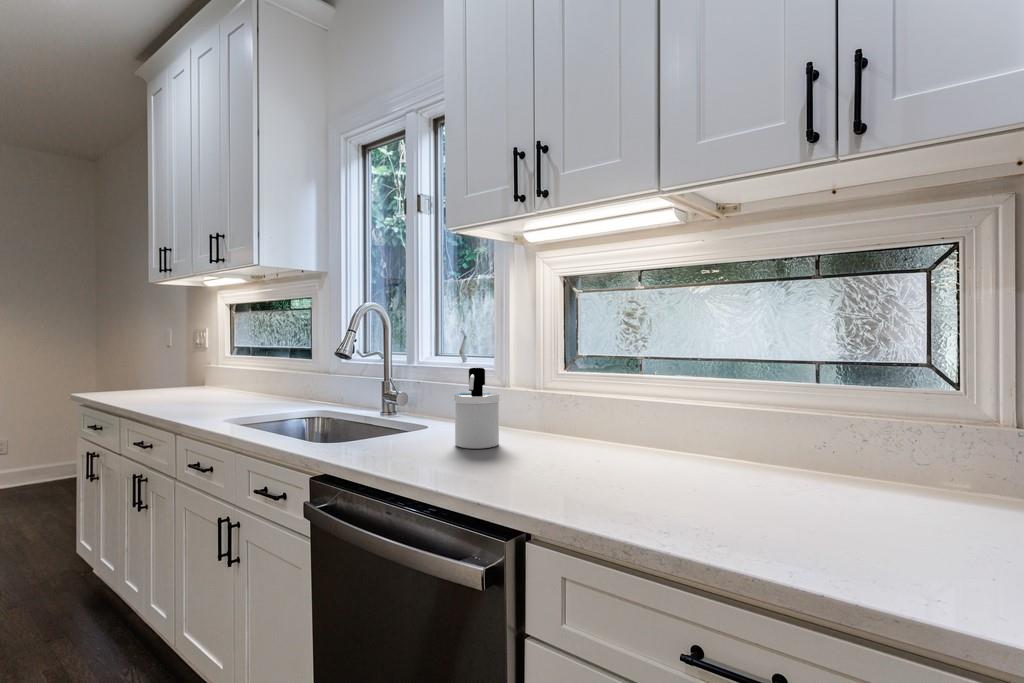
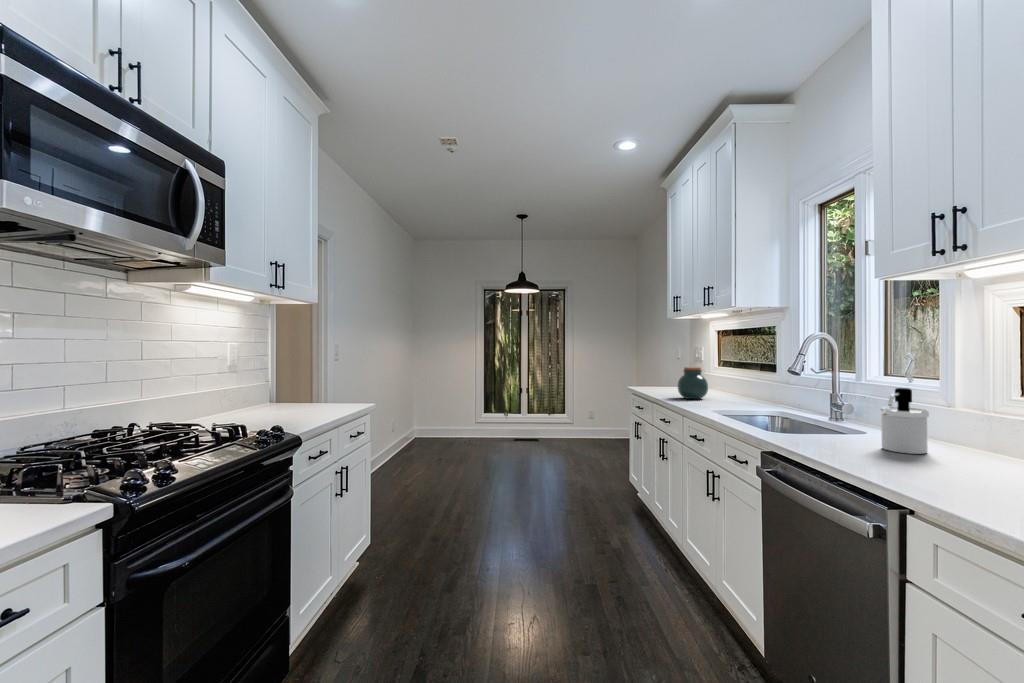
jar: none [165,355,216,405] -> present [678,367,708,399]

